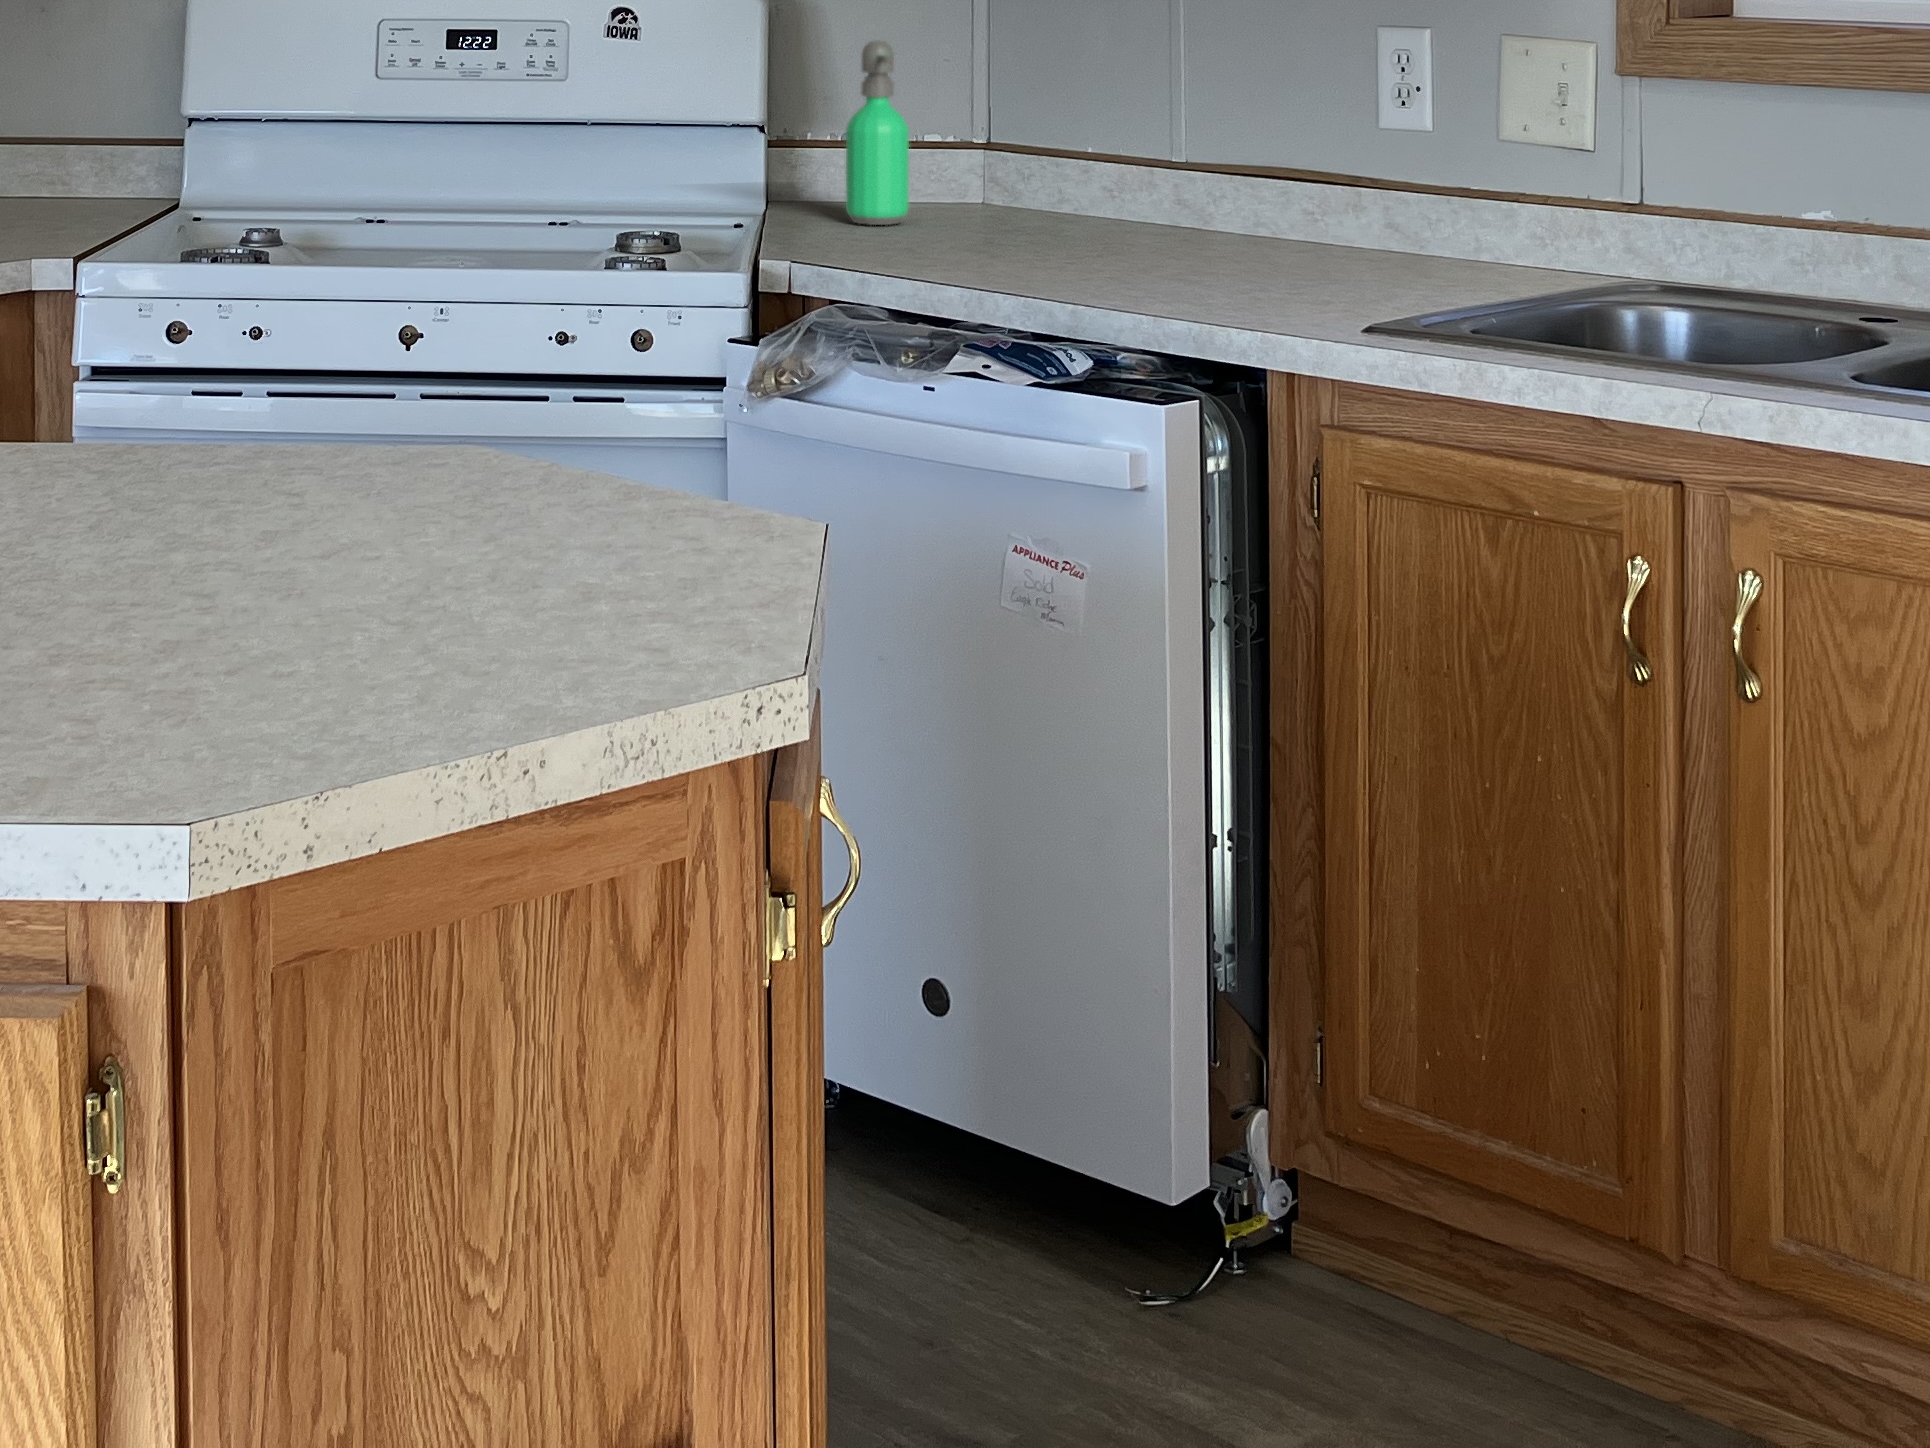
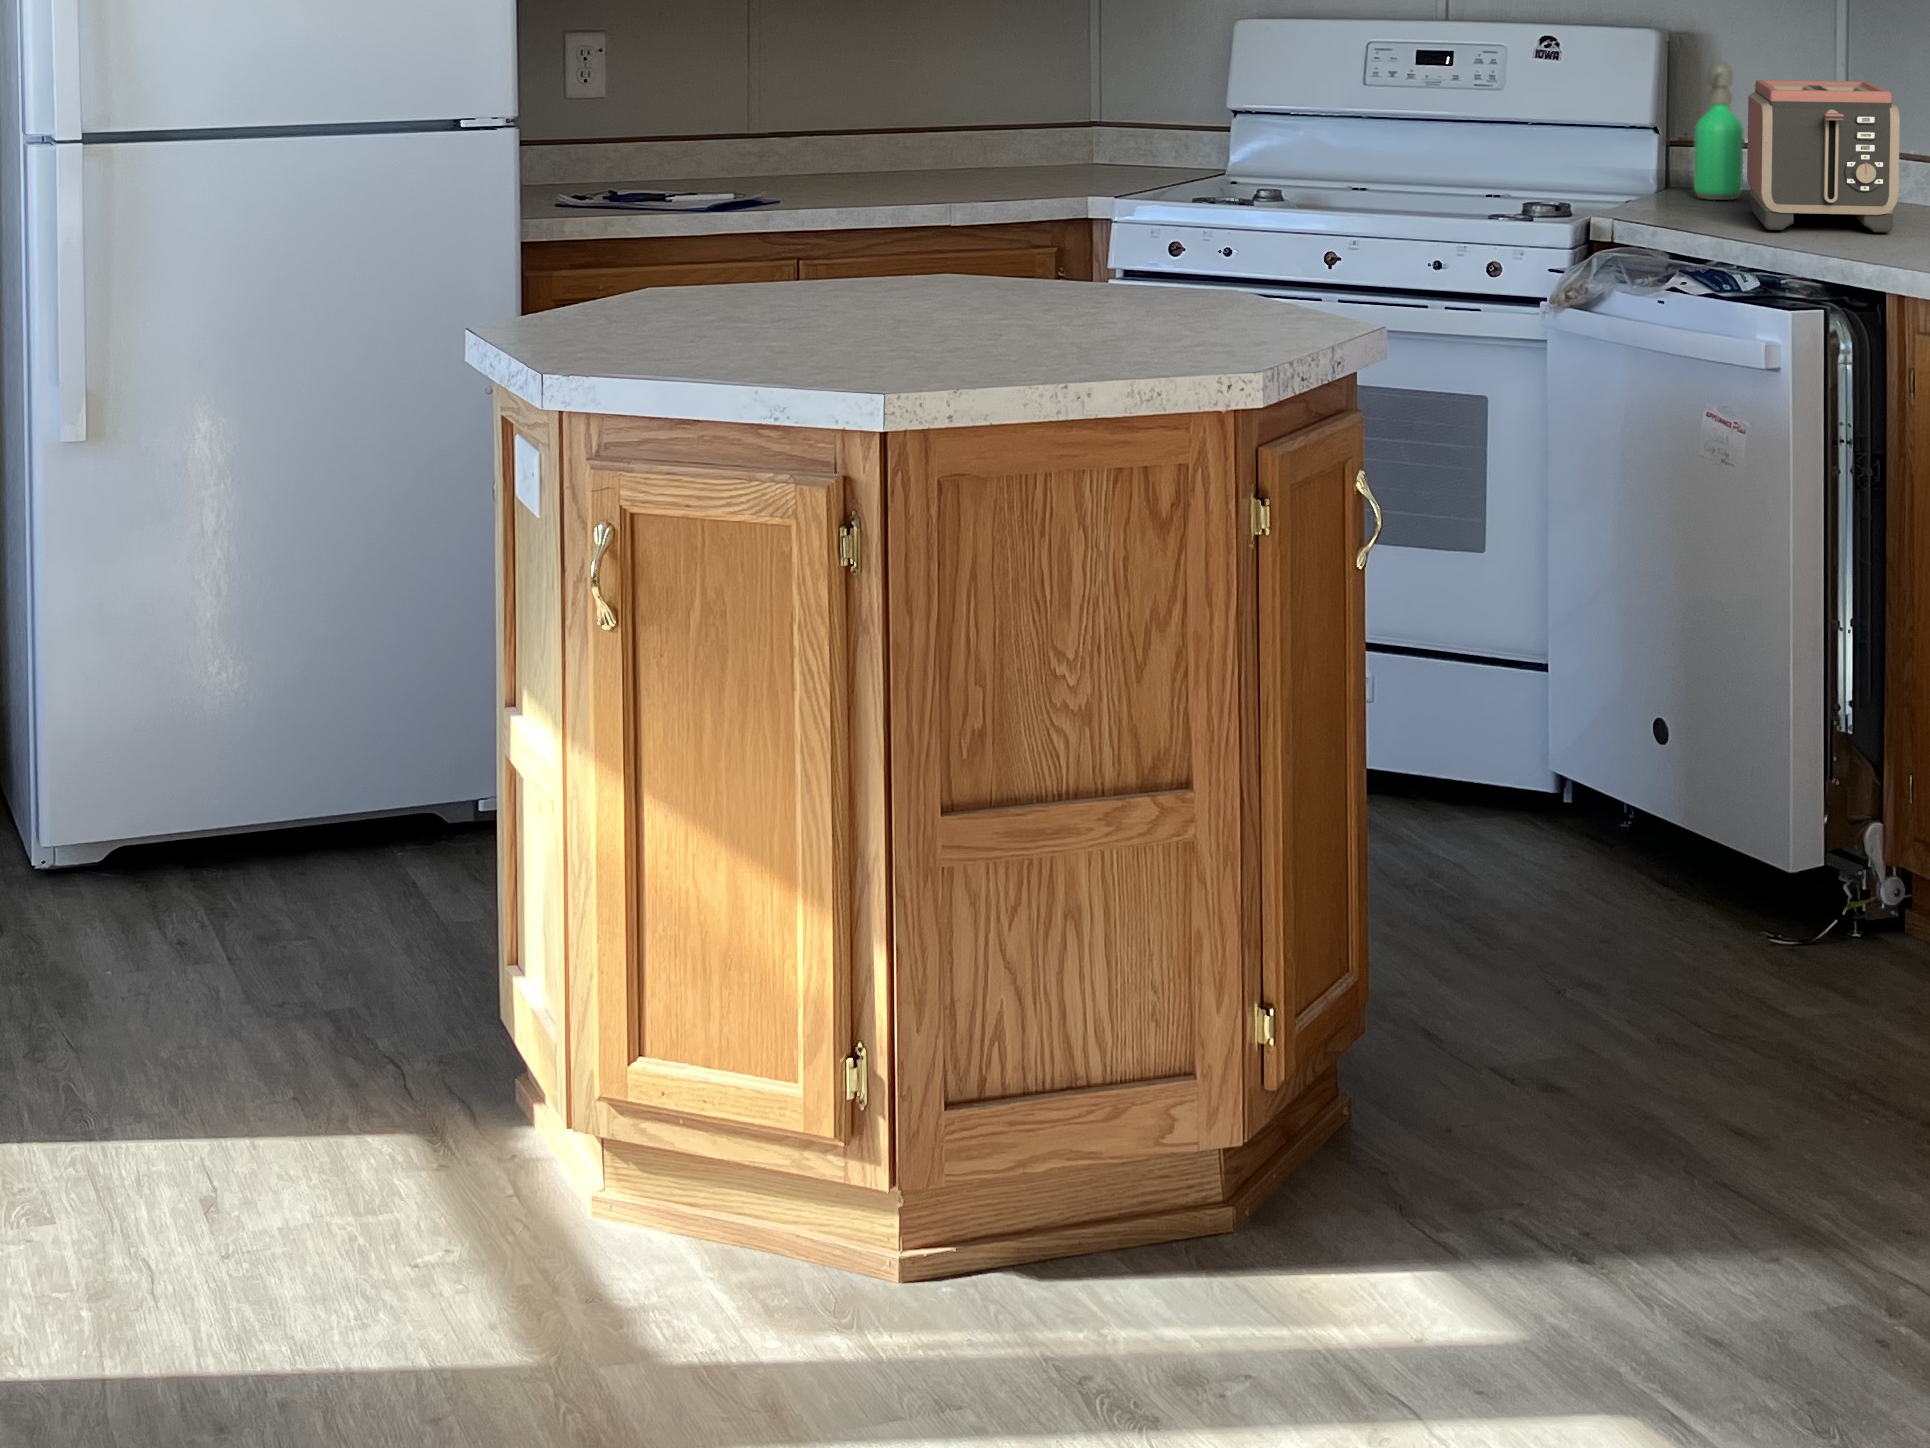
toaster: none [943,65,1192,276] -> present [1747,80,1900,232]

